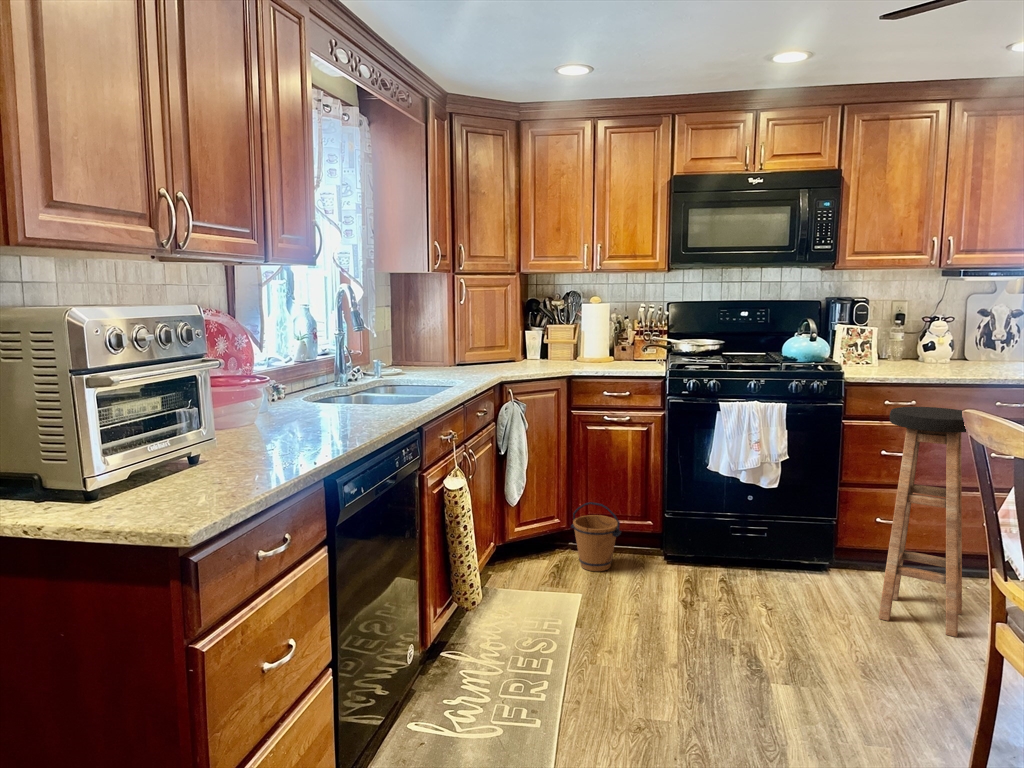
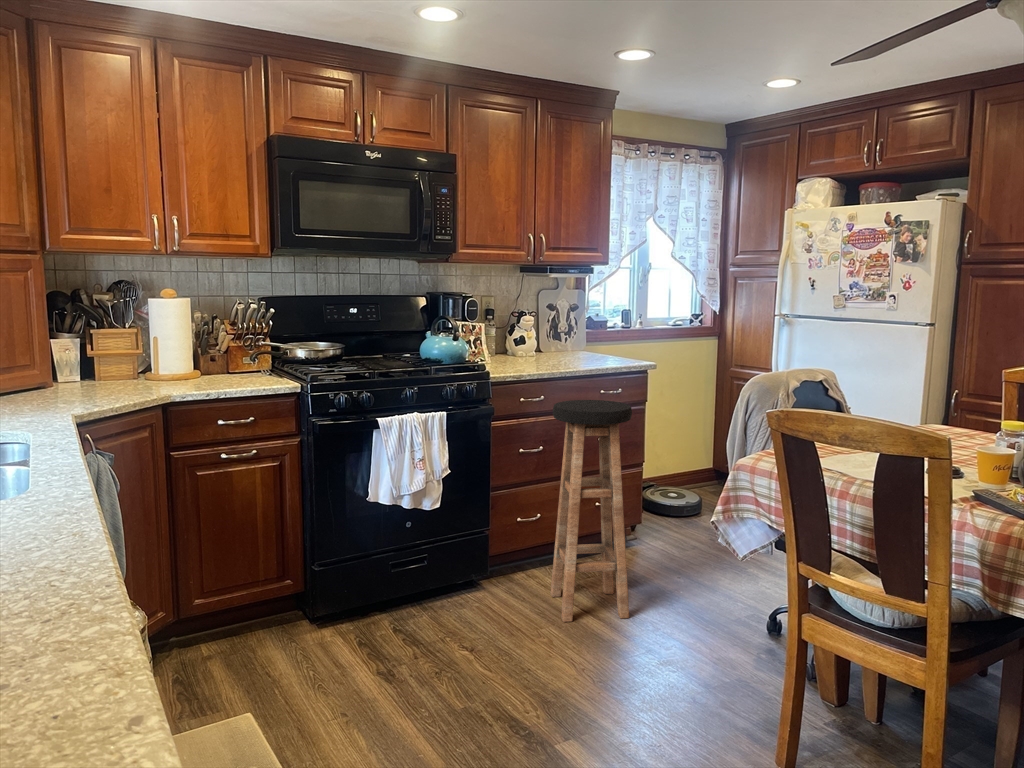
bucket: present [571,502,621,571] -> none [190,577,268,675]

